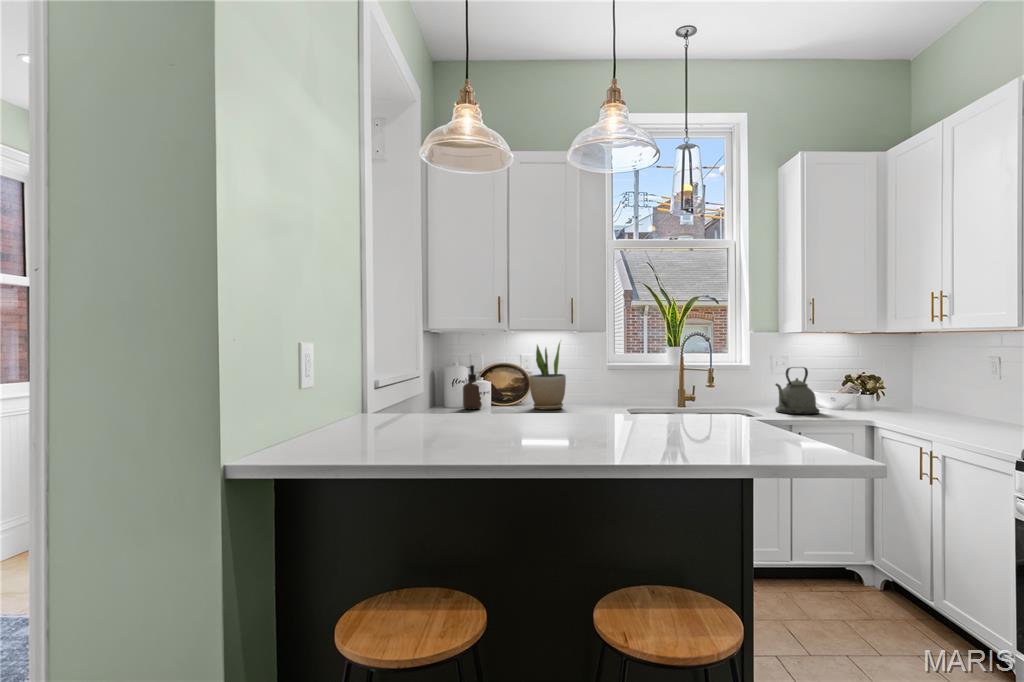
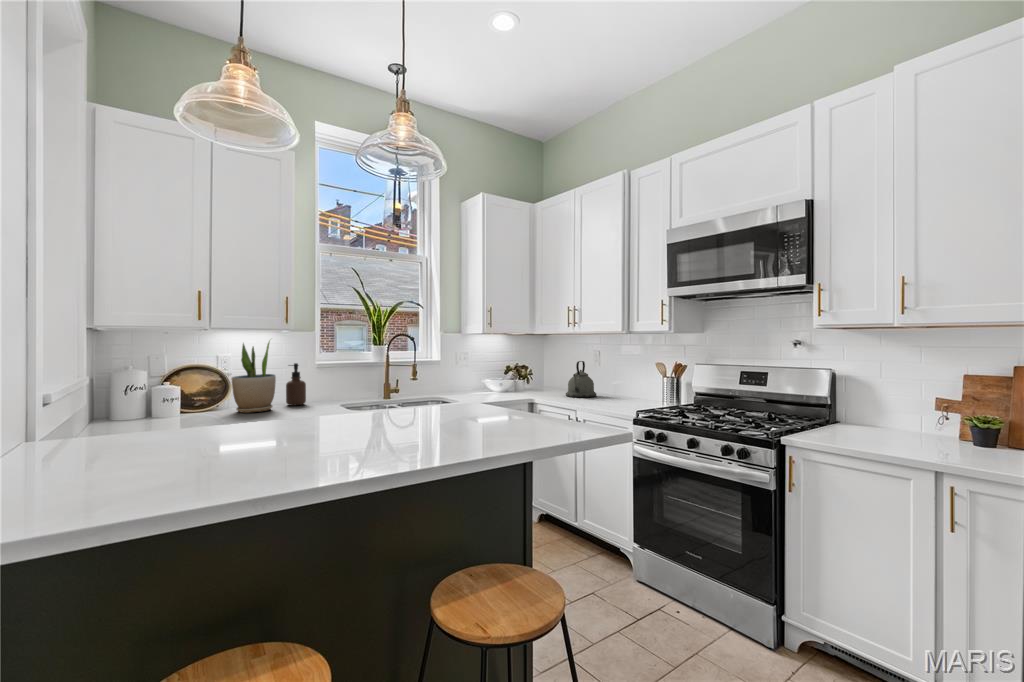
soap dispenser: present [463,365,482,409] -> present [286,363,306,406]
kettle: present [775,367,819,414] -> present [566,361,596,397]

